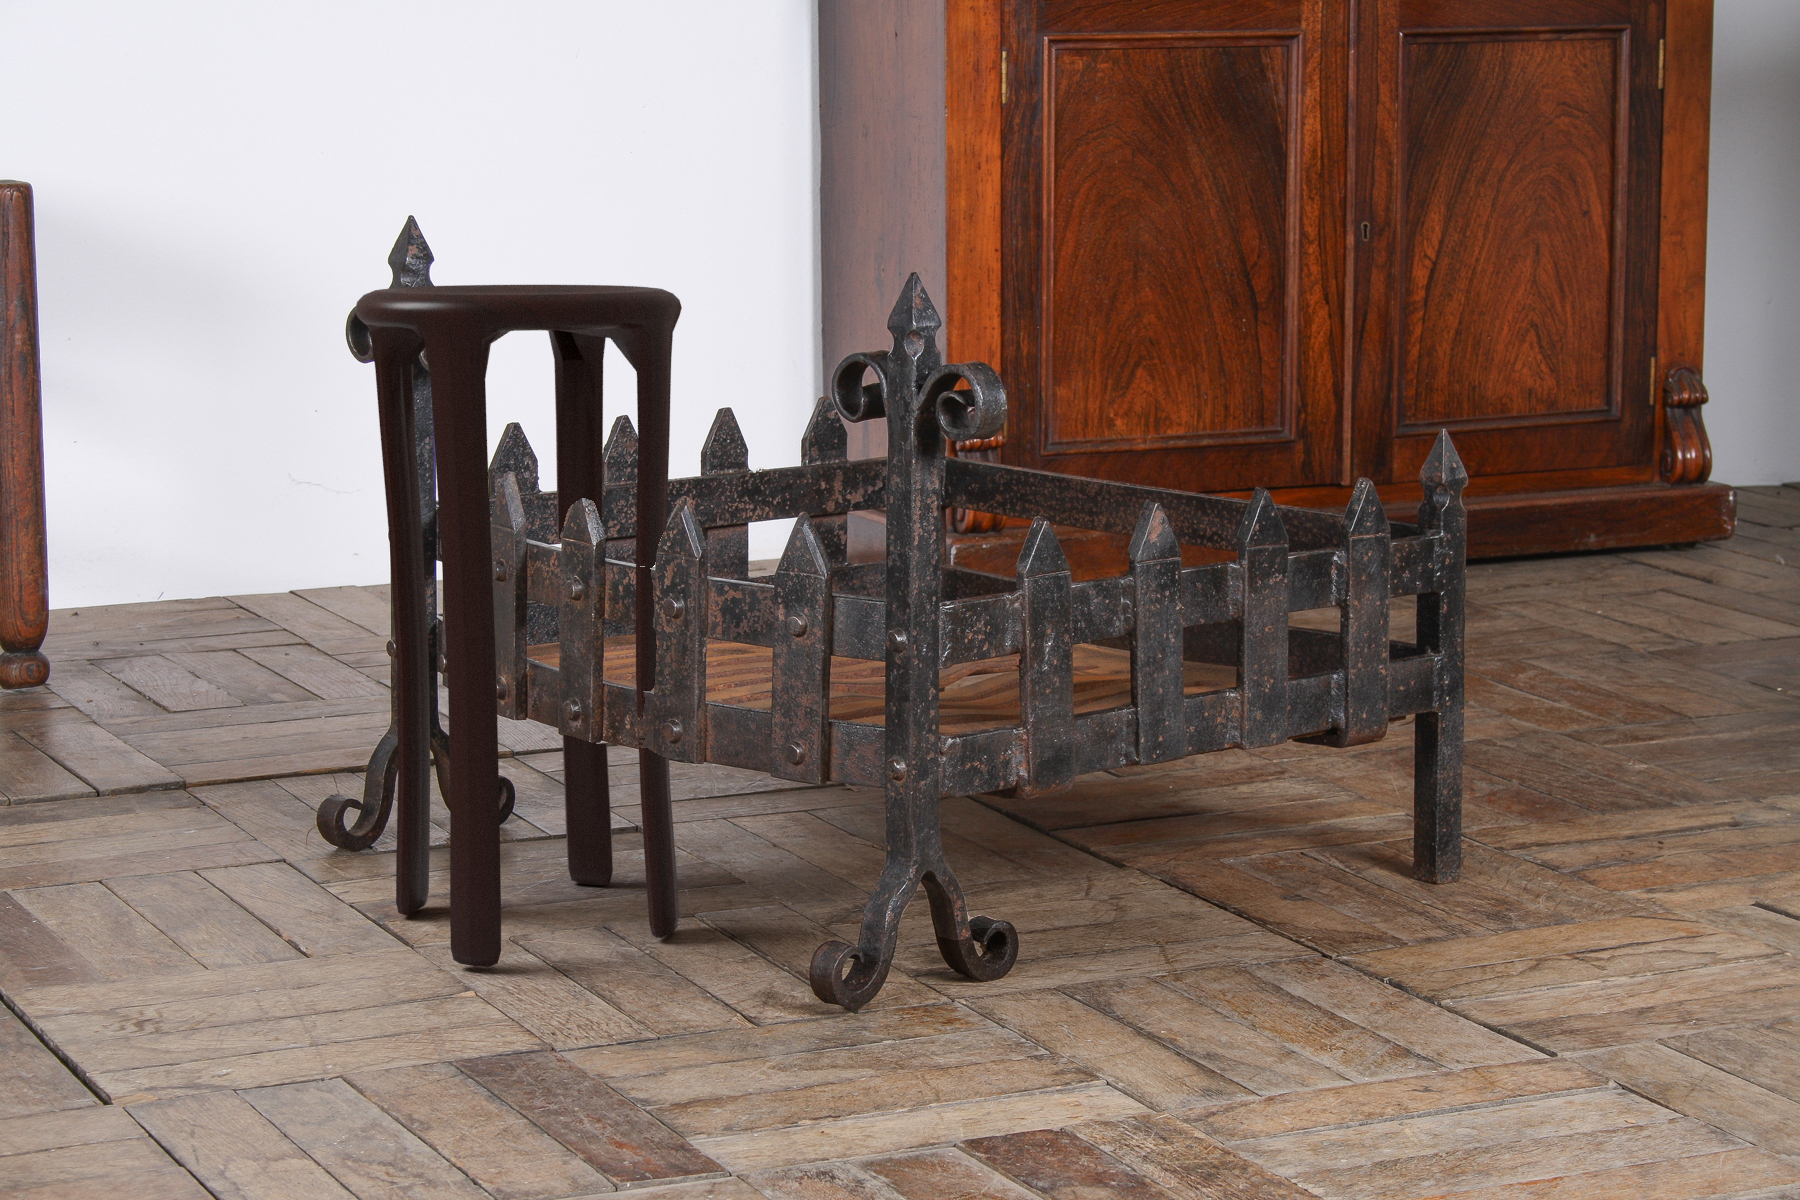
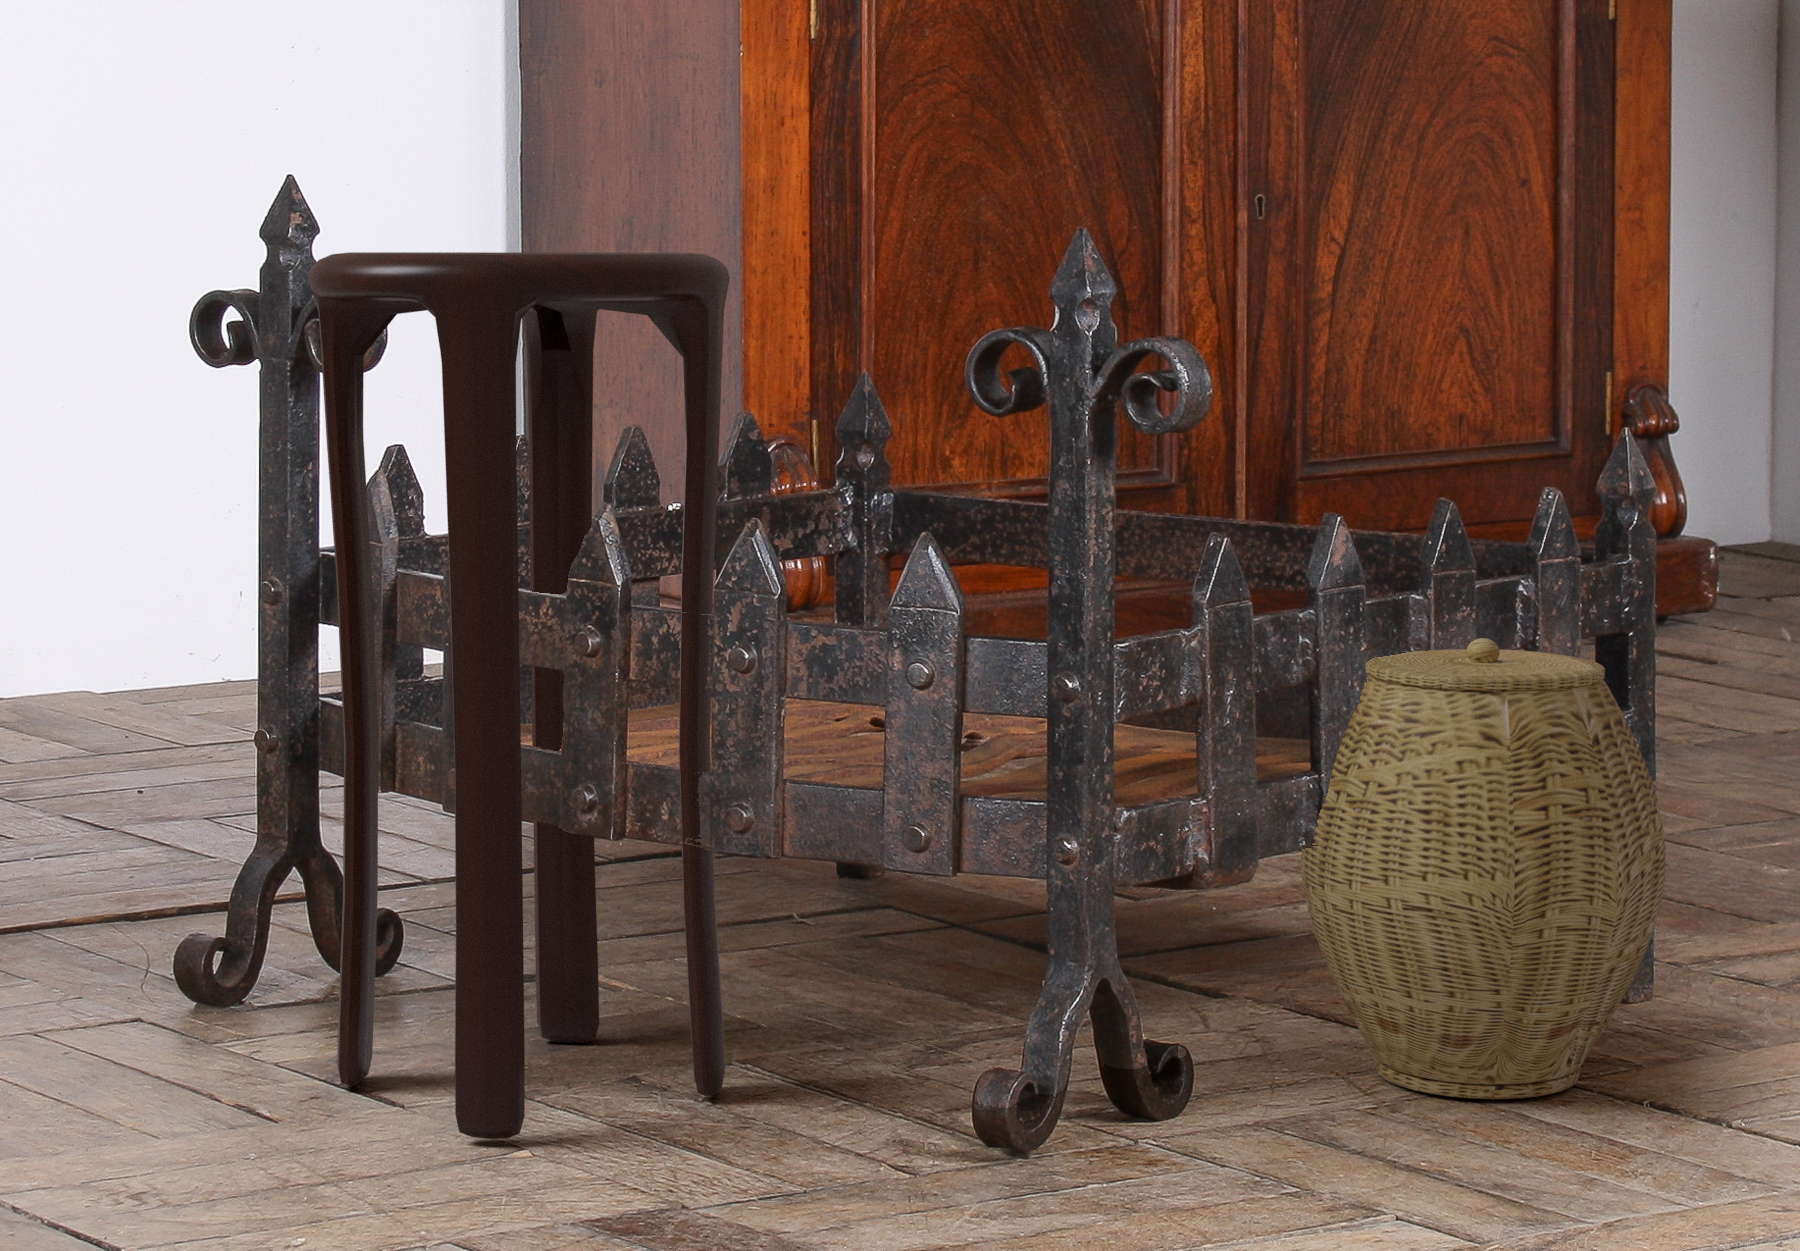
woven basket: none [1133,602,1423,973] -> present [1301,638,1666,1099]

